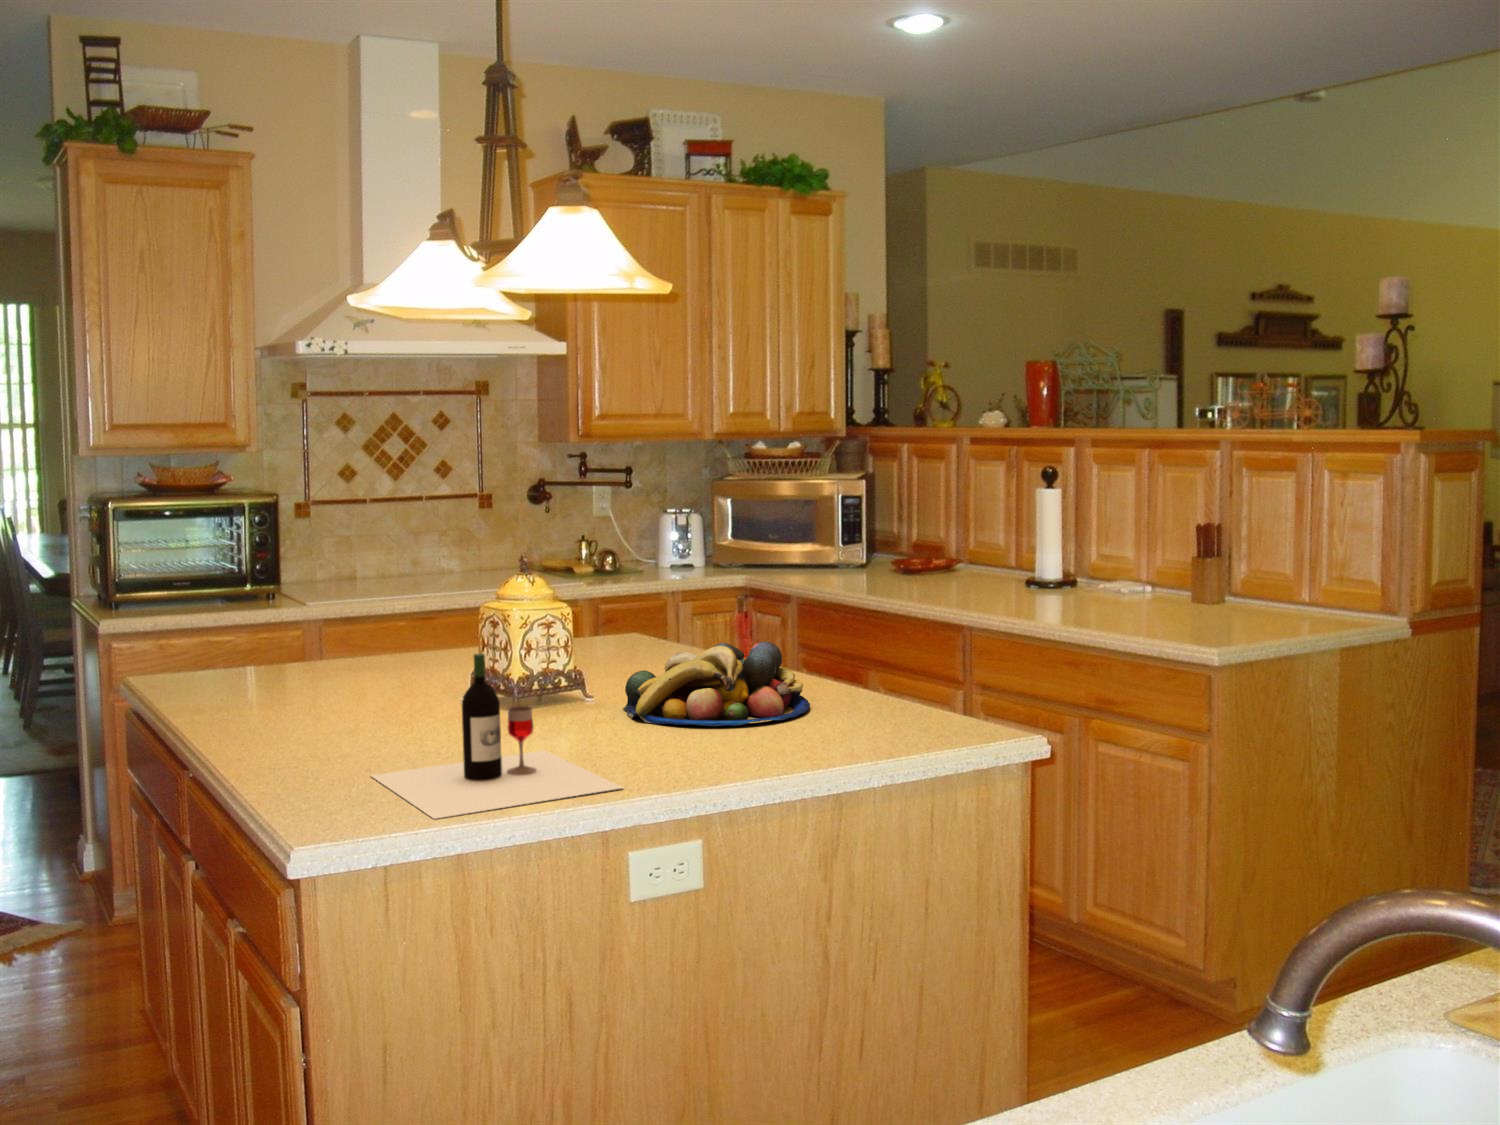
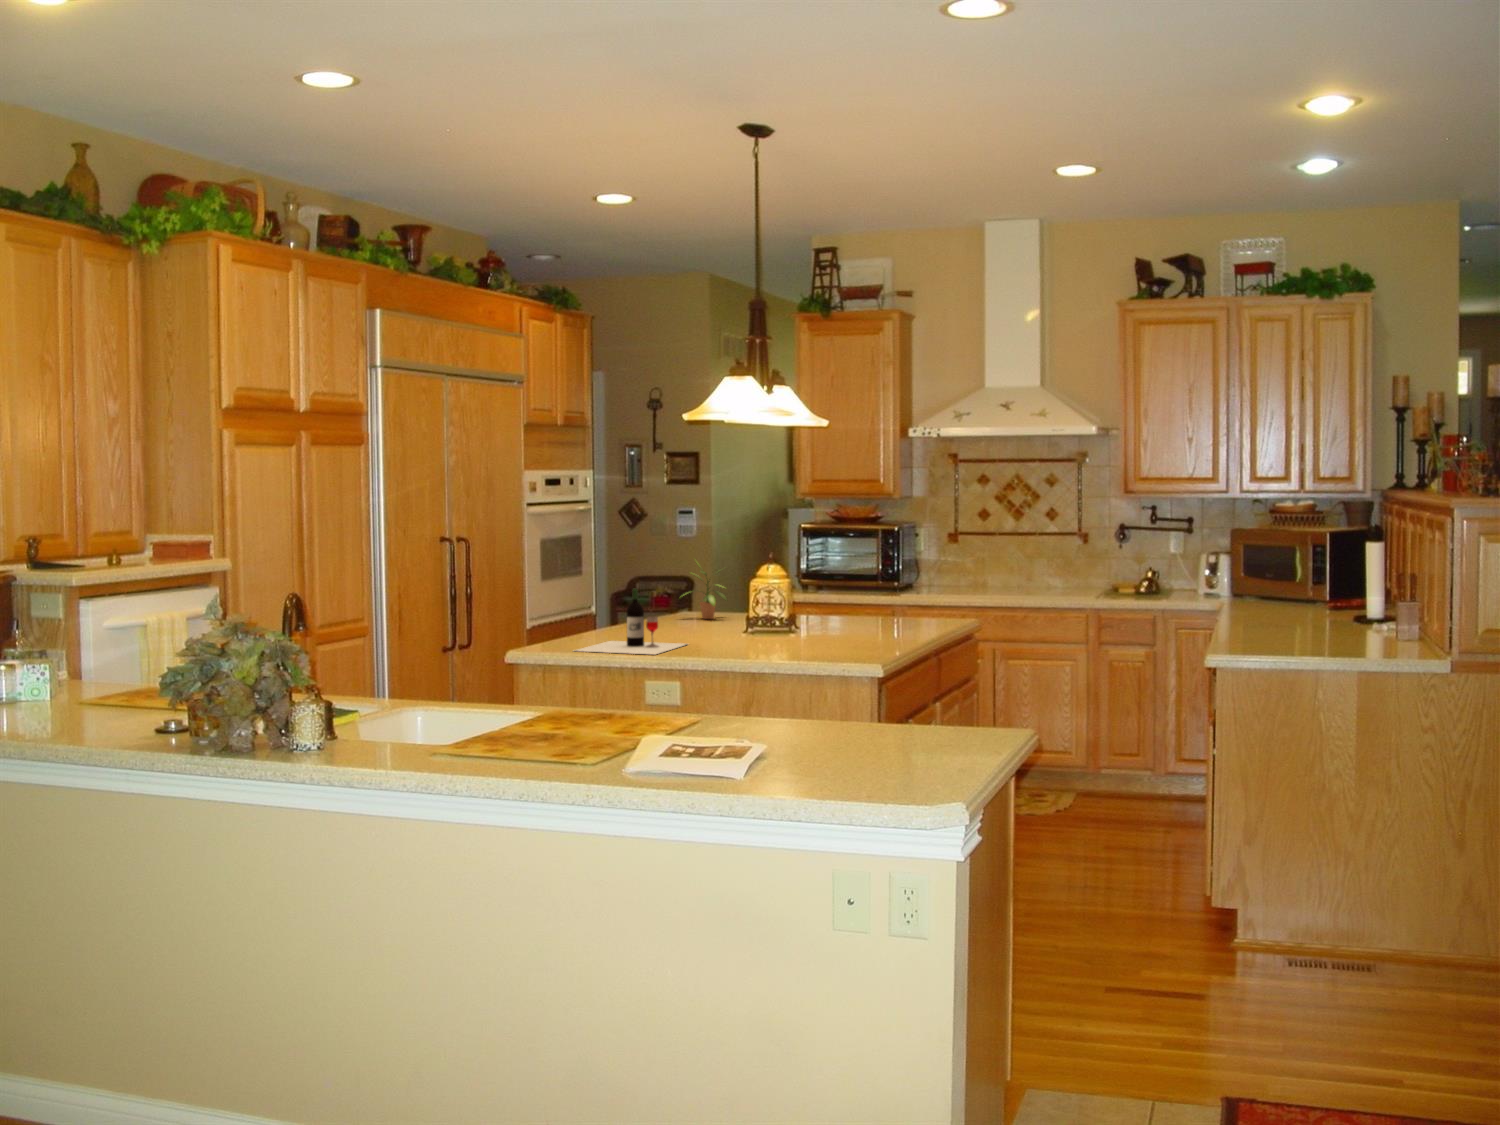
potted plant: none [232,575,333,694] -> present [694,563,727,619]
fruit bowl: present [623,641,810,726] -> none [767,608,870,650]

